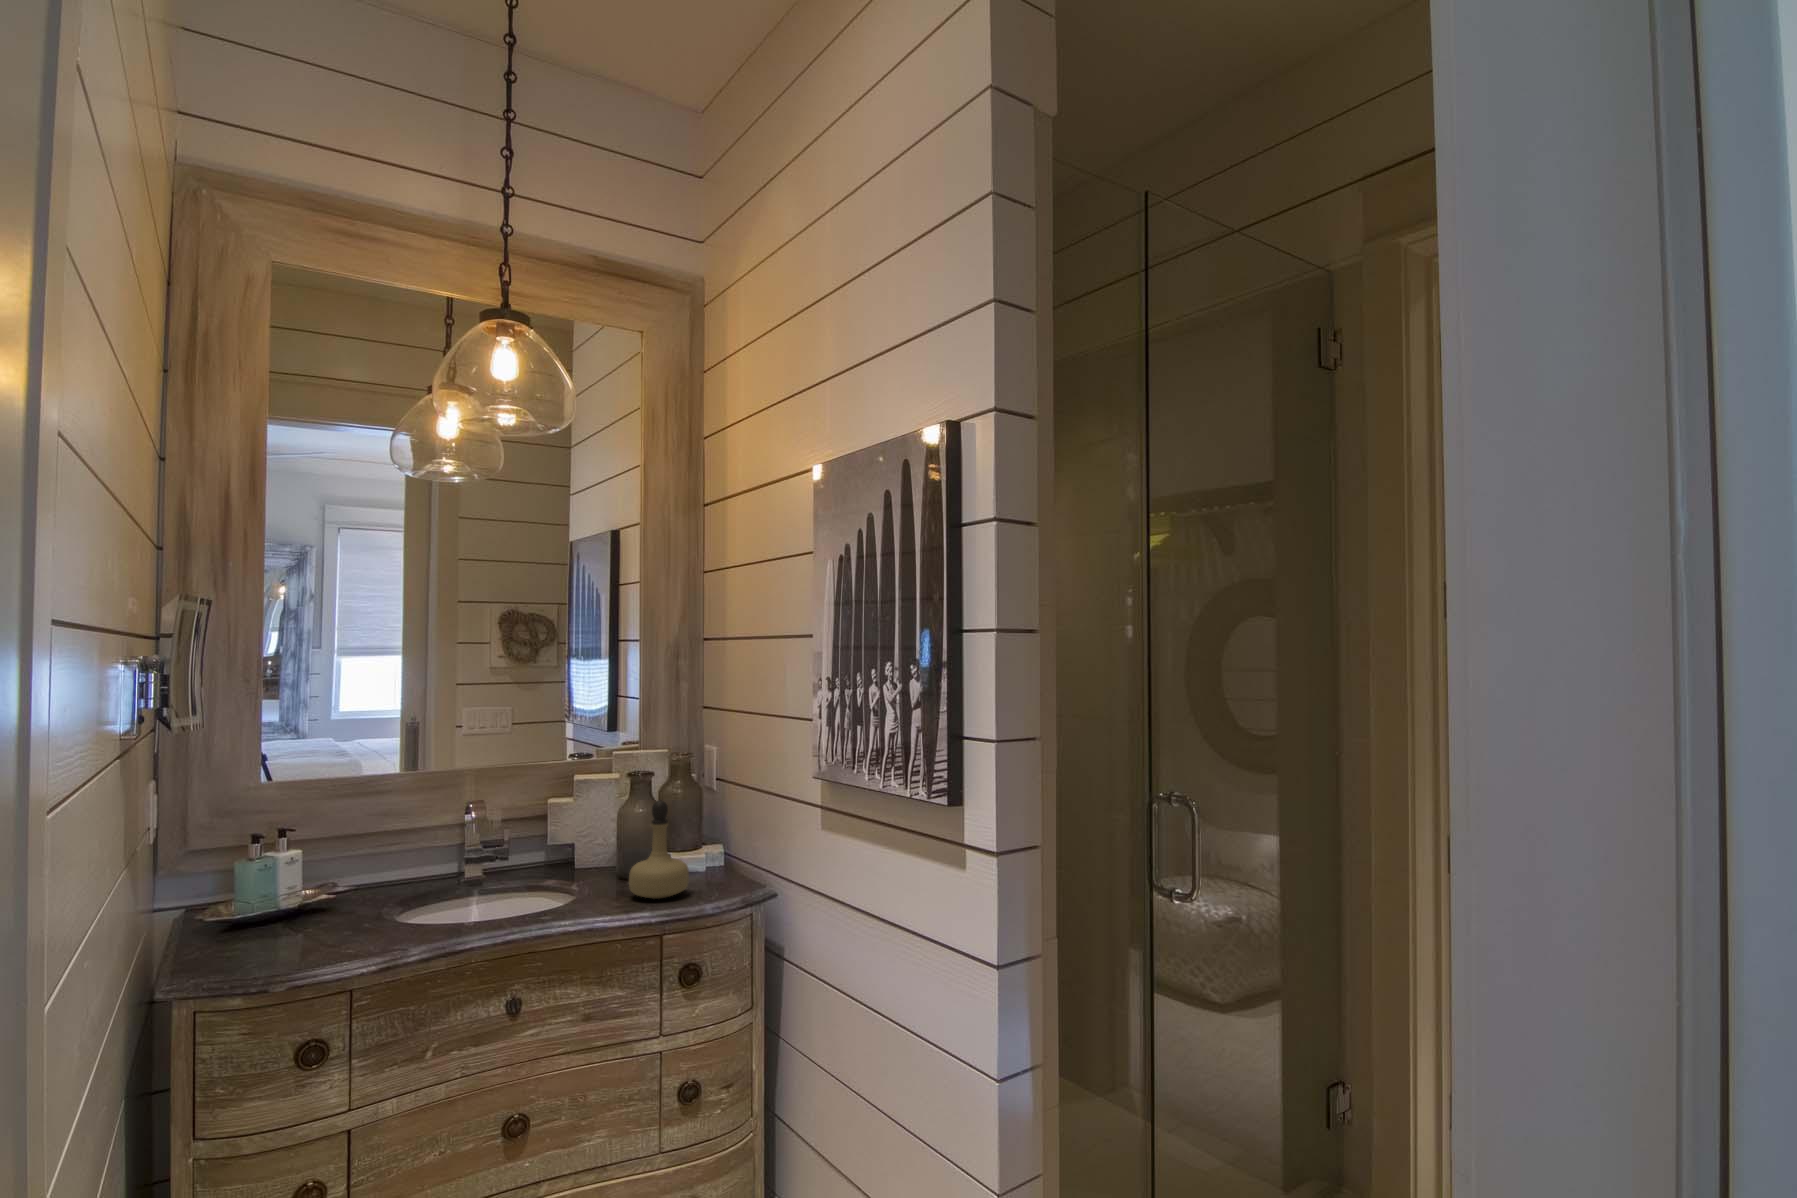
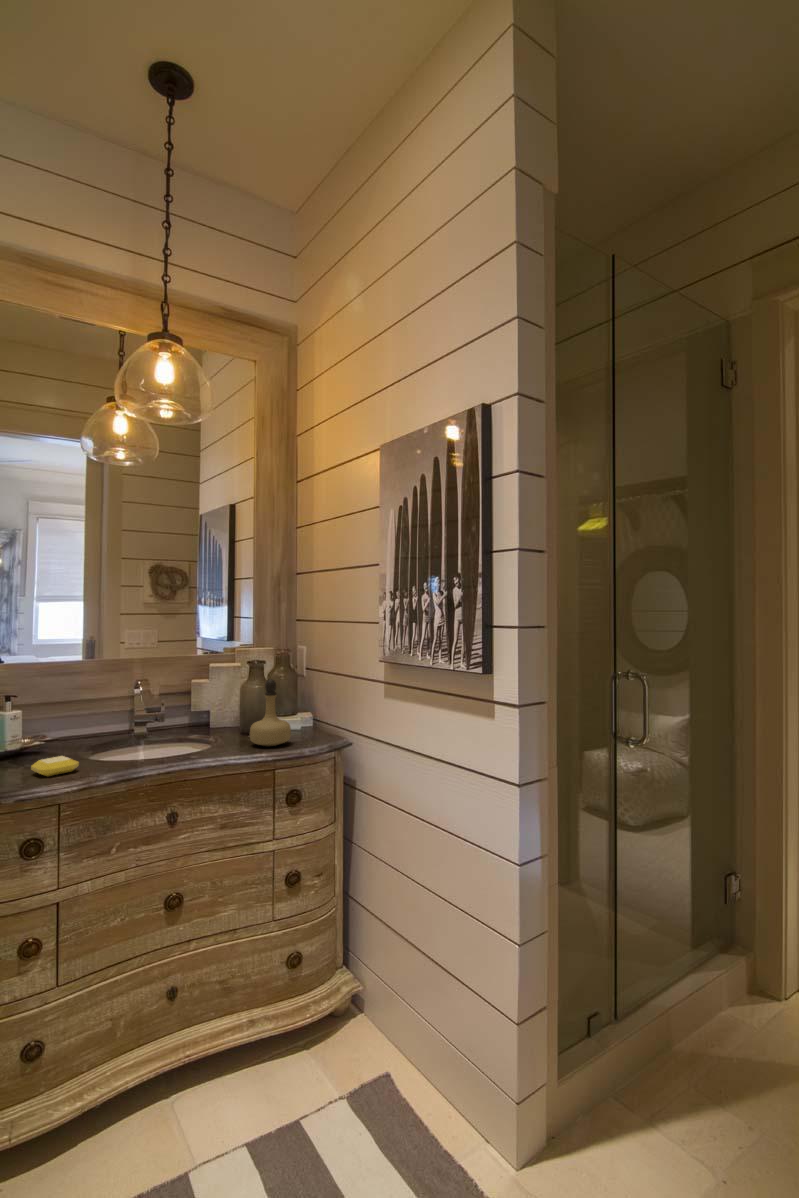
soap bar: none [312,919,381,950] -> present [31,756,79,776]

